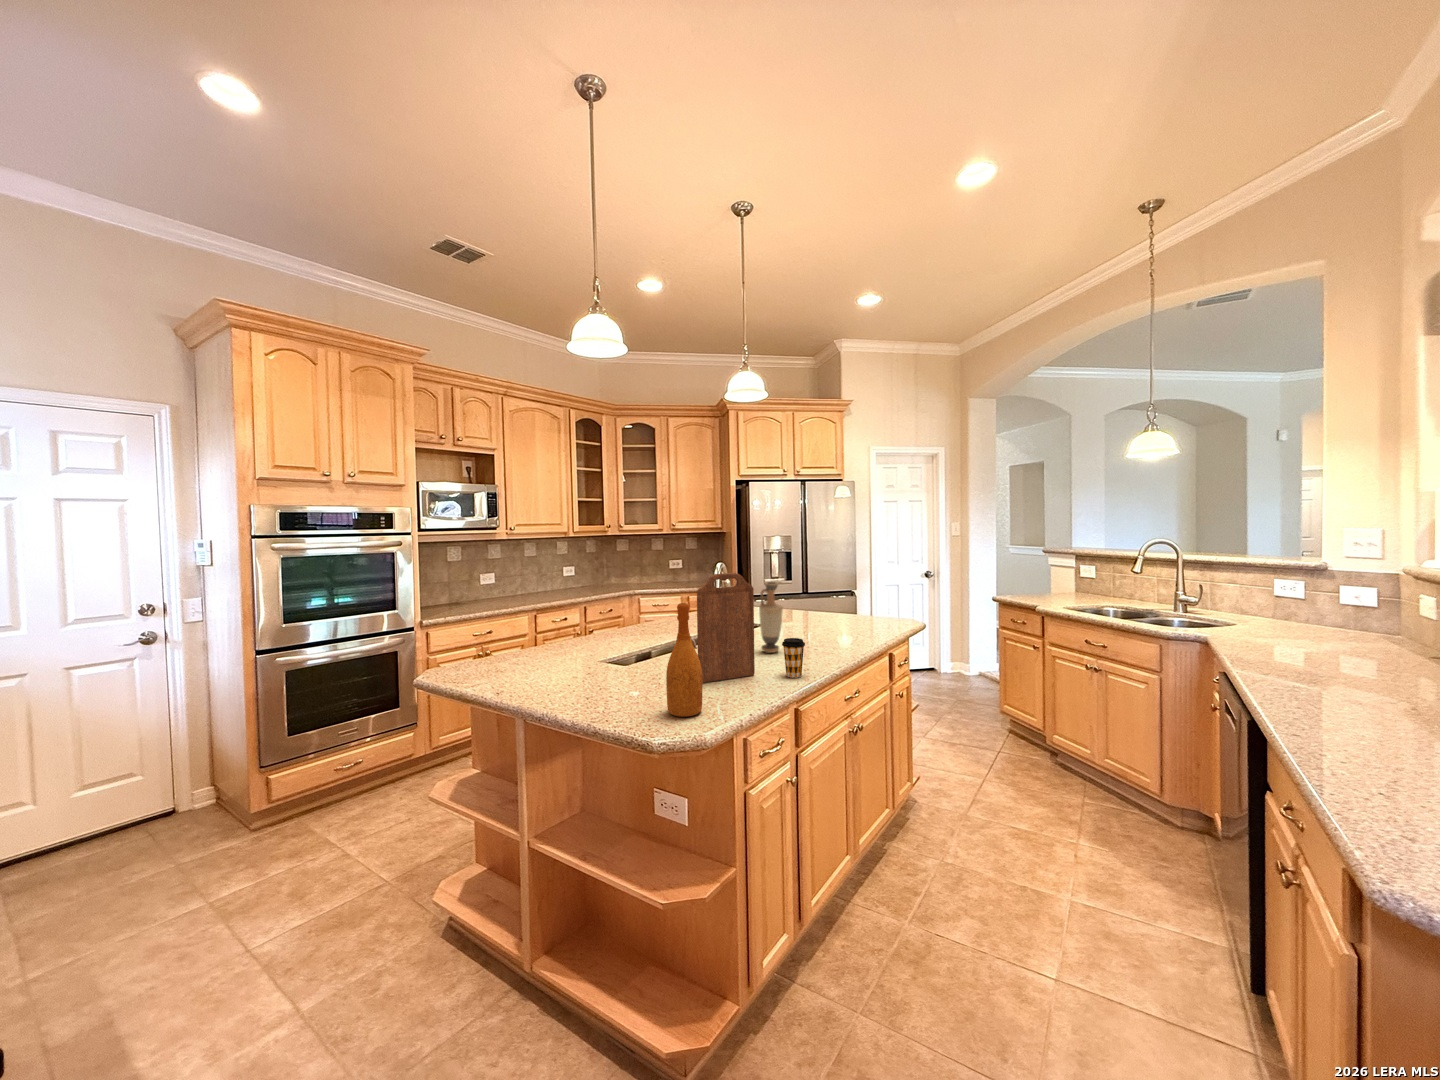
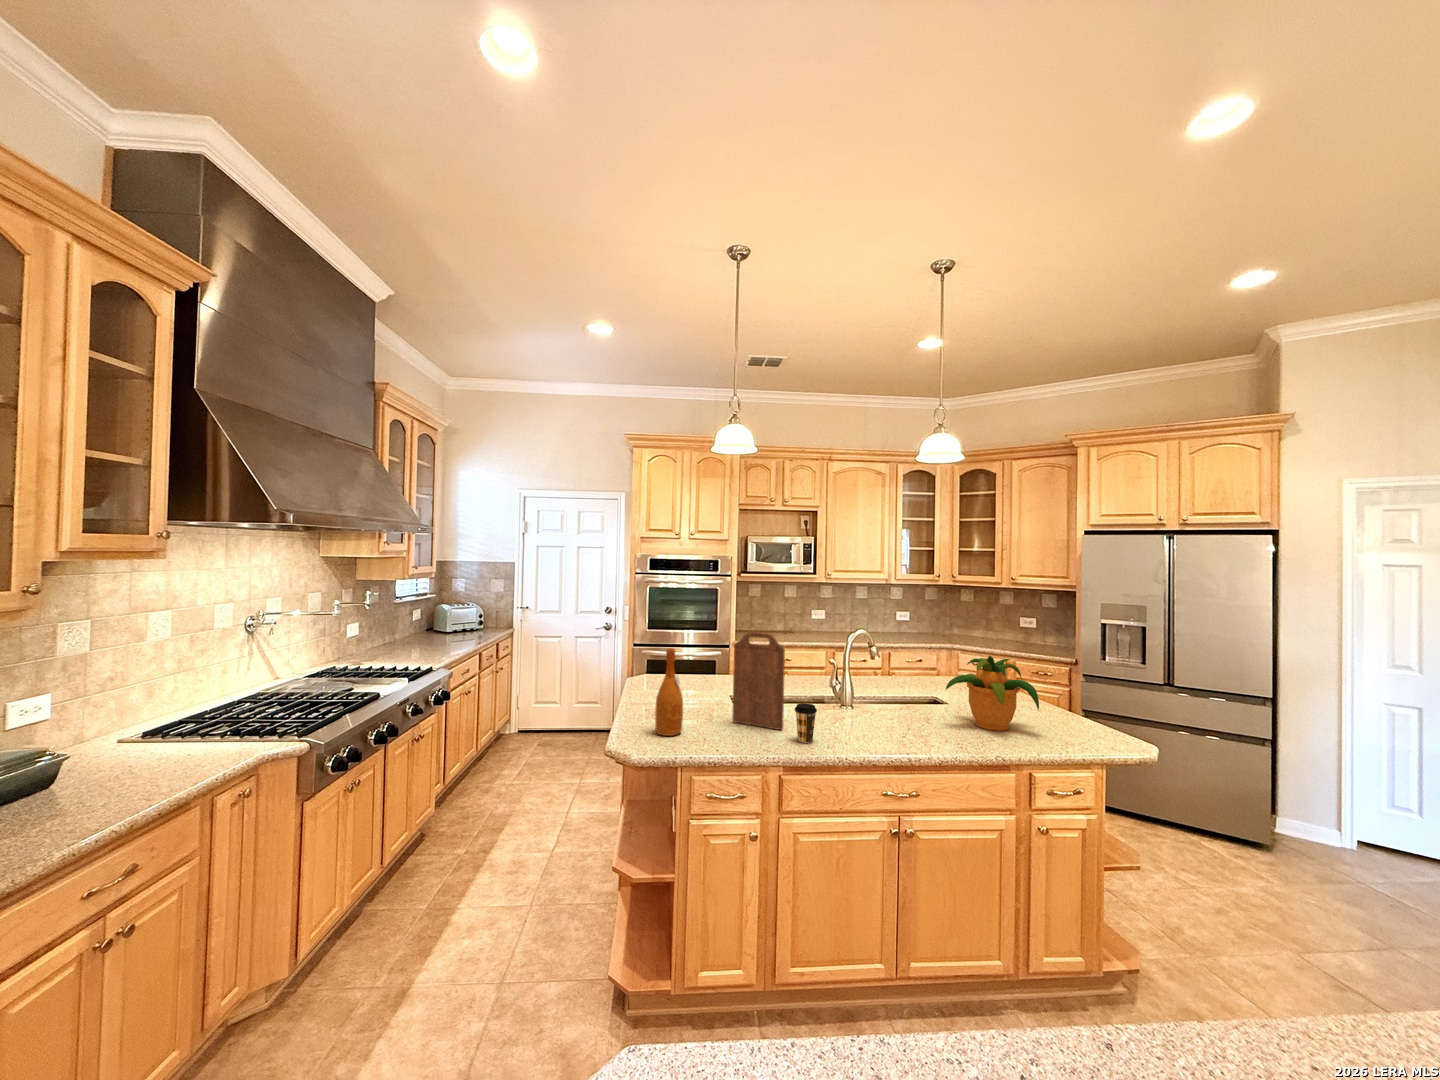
potted plant: none [803,573,873,634] -> present [946,656,1039,731]
vase: present [759,582,783,653] -> none [846,649,870,722]

